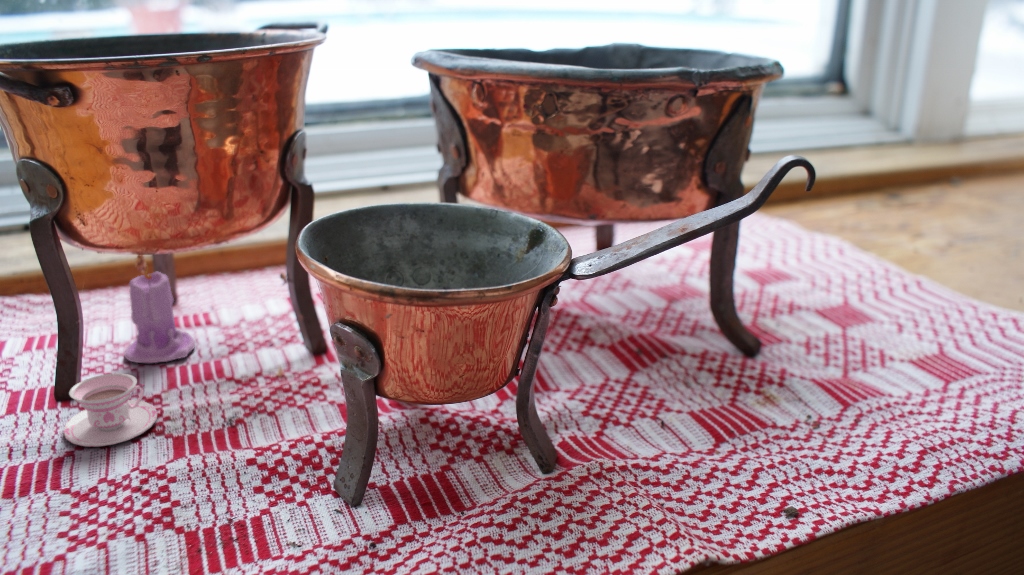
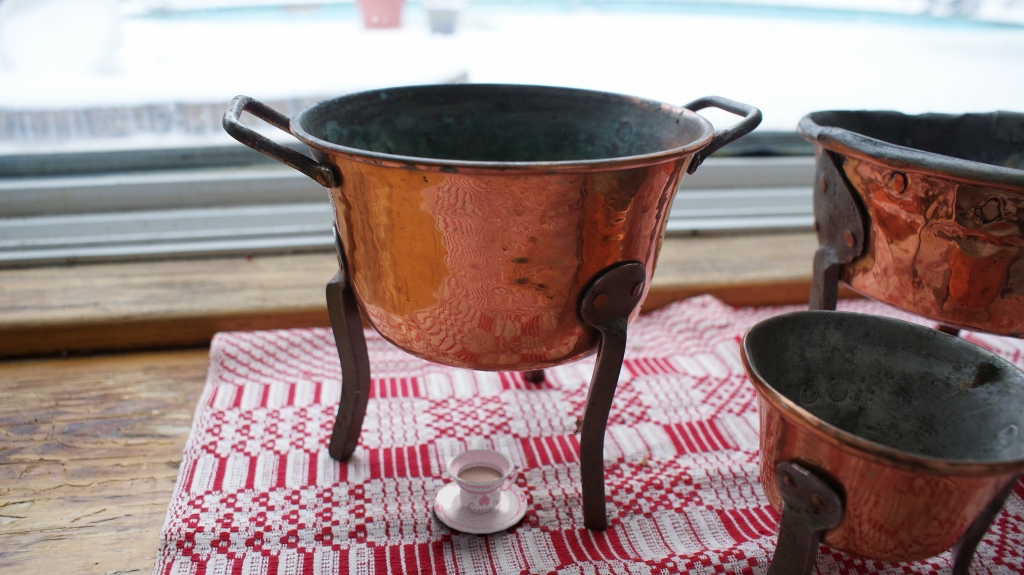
candle: present [124,270,195,363] -> none [472,325,542,431]

